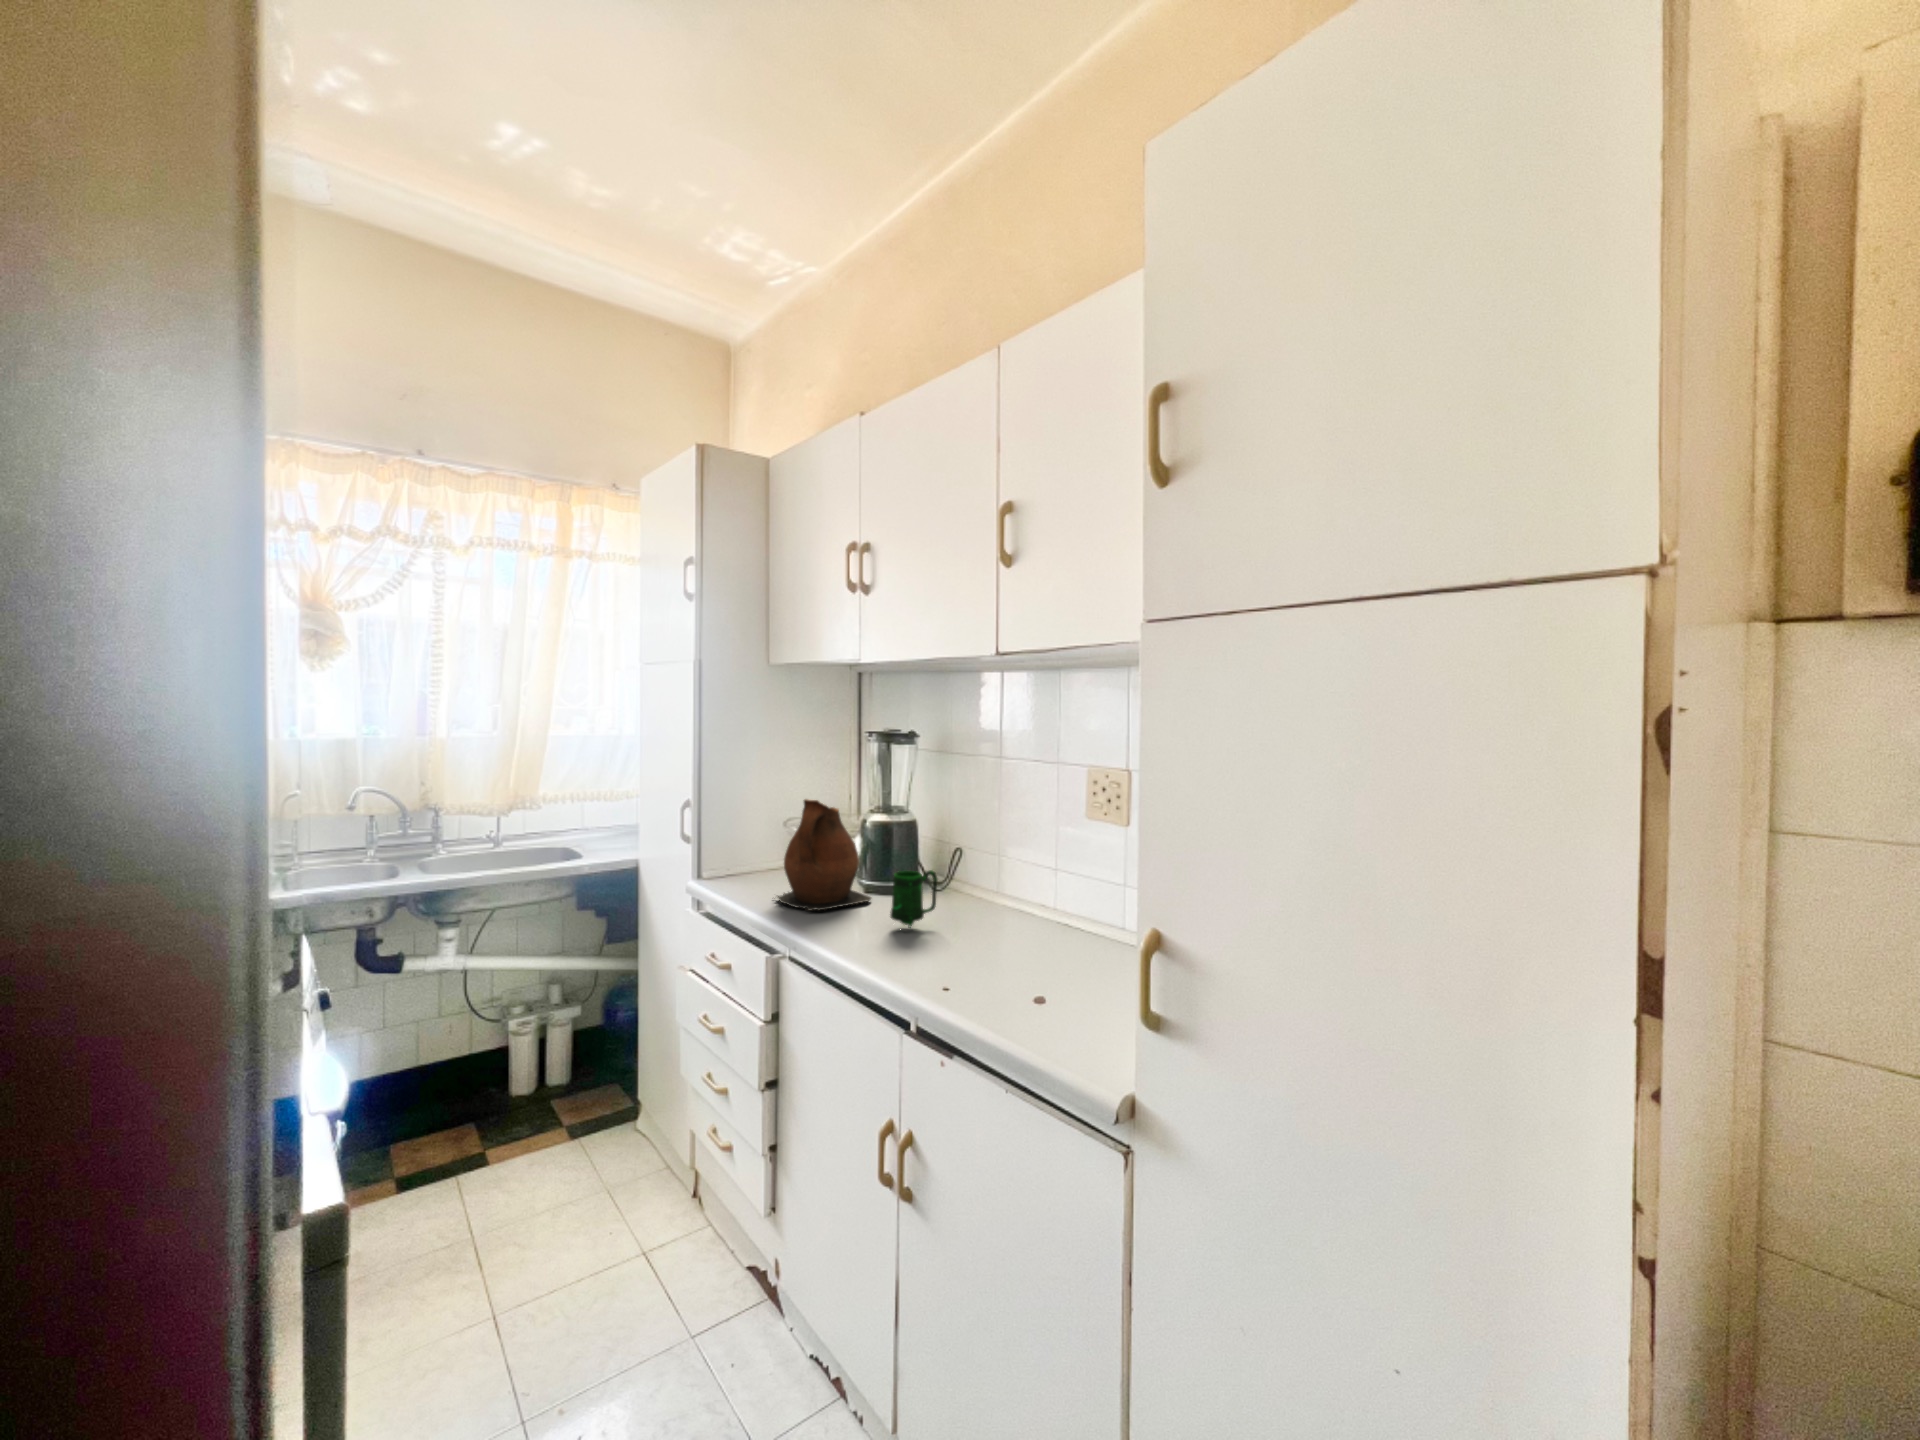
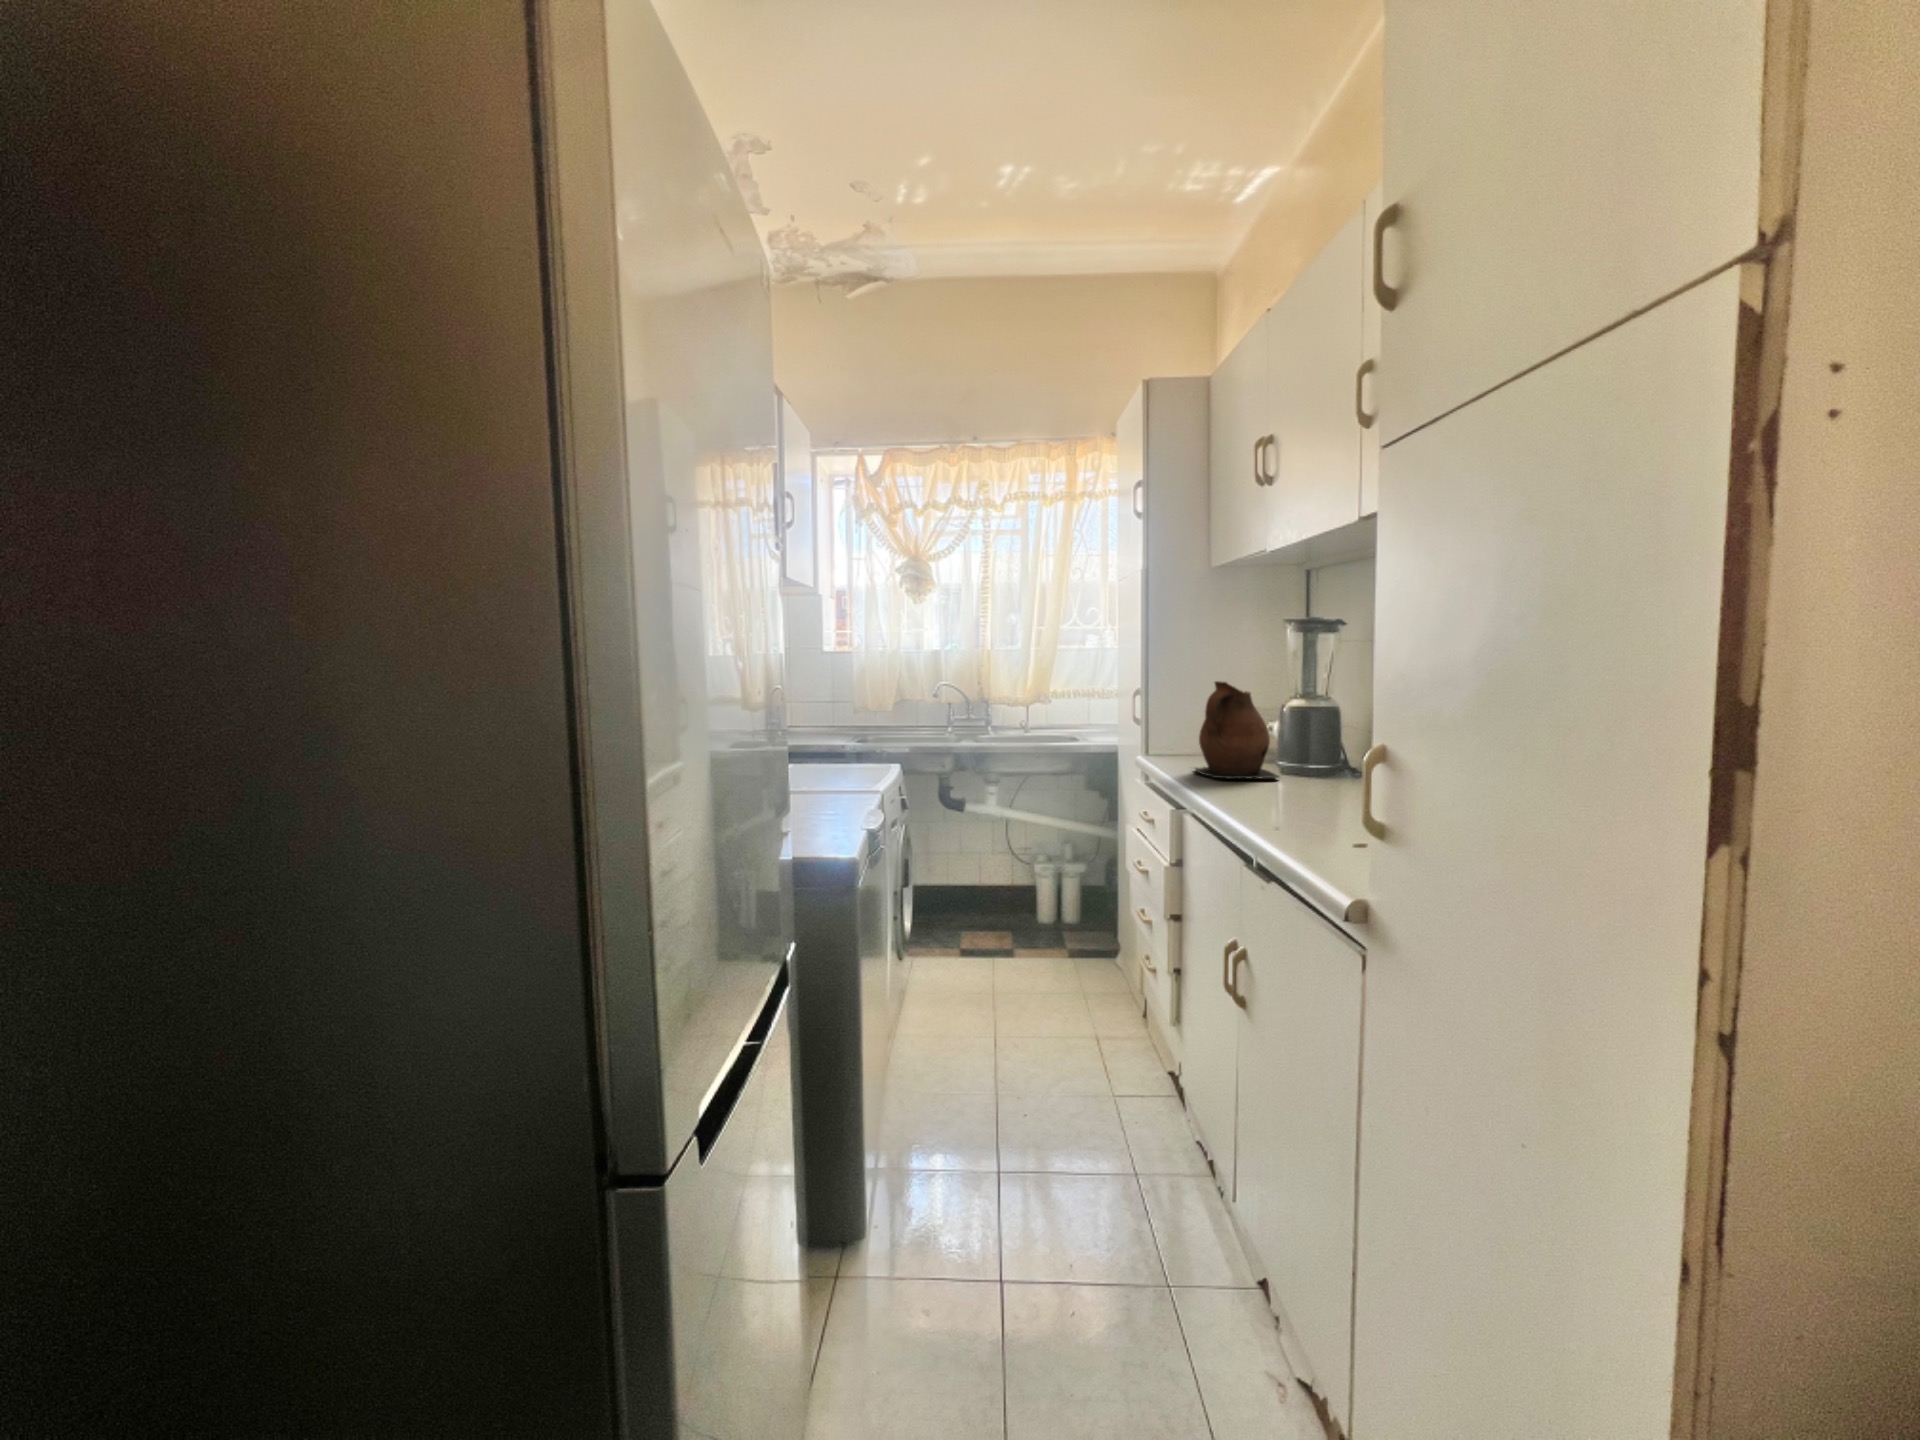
mug: present [890,870,937,927] -> none [1275,745,1326,800]

